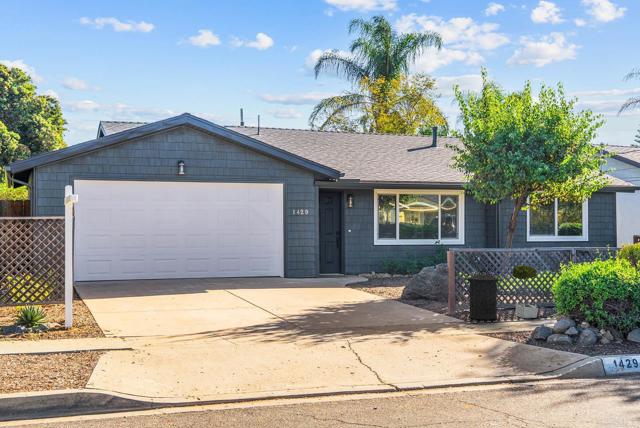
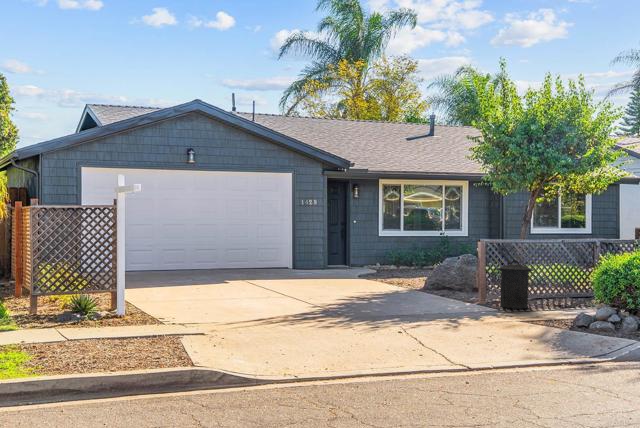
potted tree: present [512,265,537,318] -> none [542,255,566,307]

